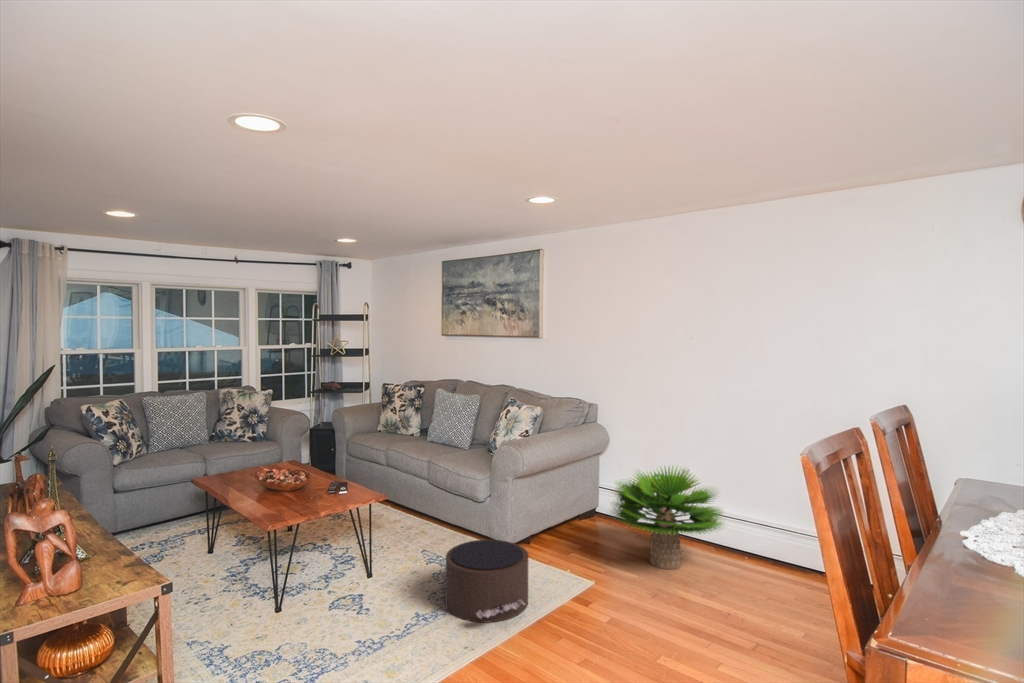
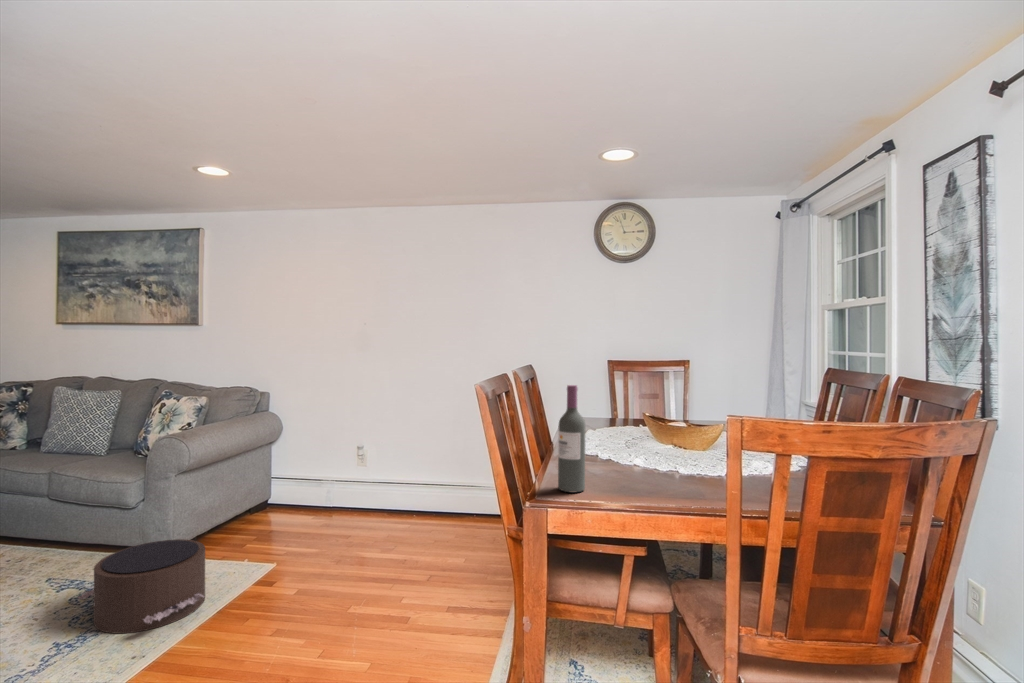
potted plant: present [612,466,722,569] -> none [286,439,400,536]
wine bottle: none [934,472,990,645] -> present [558,385,585,492]

